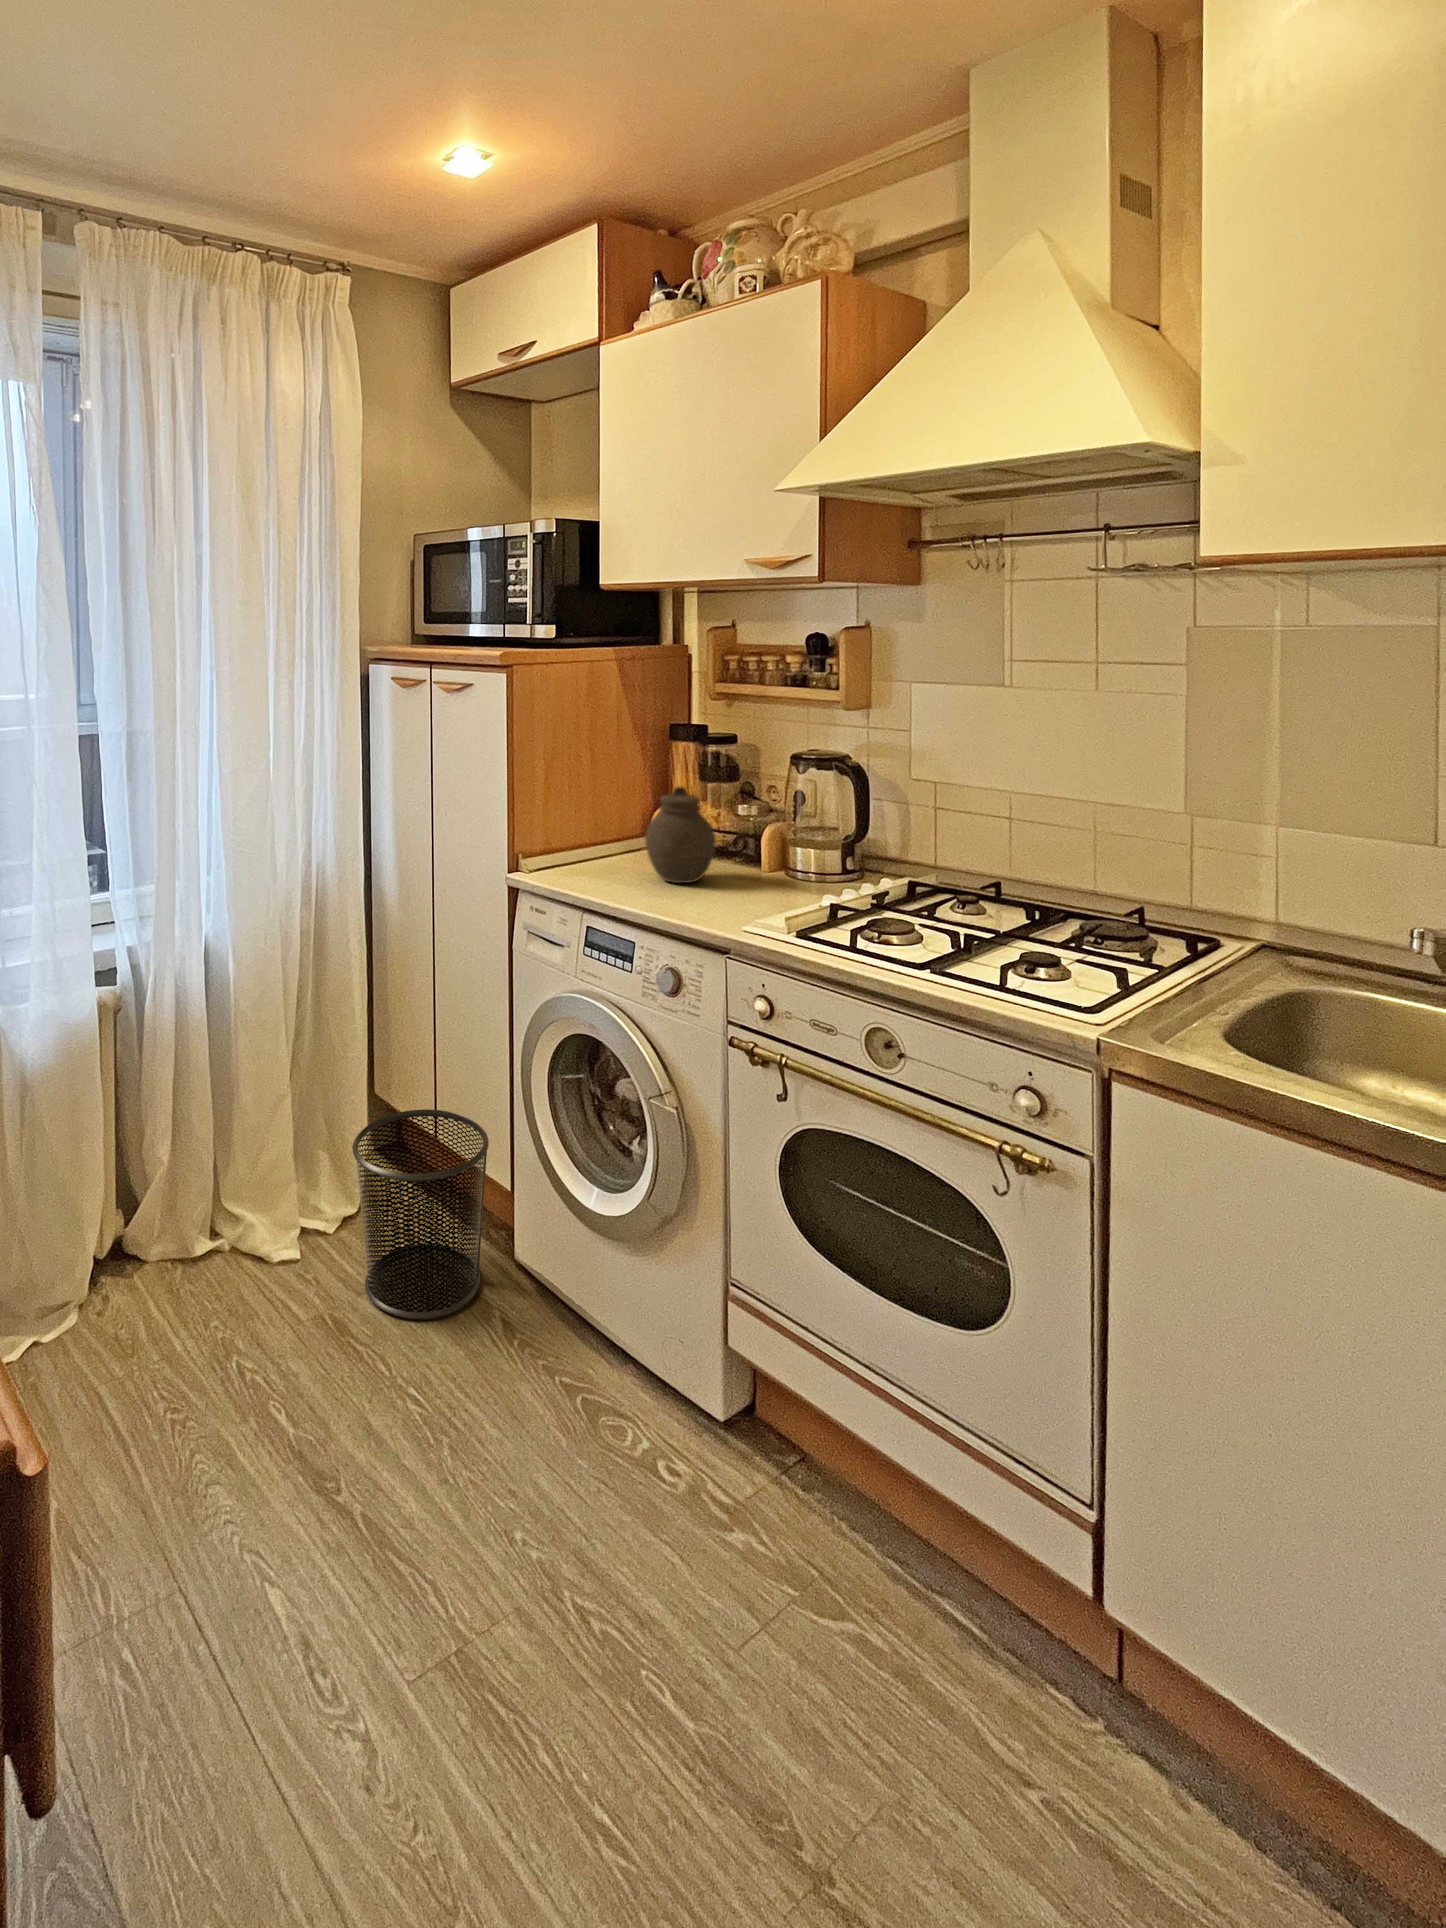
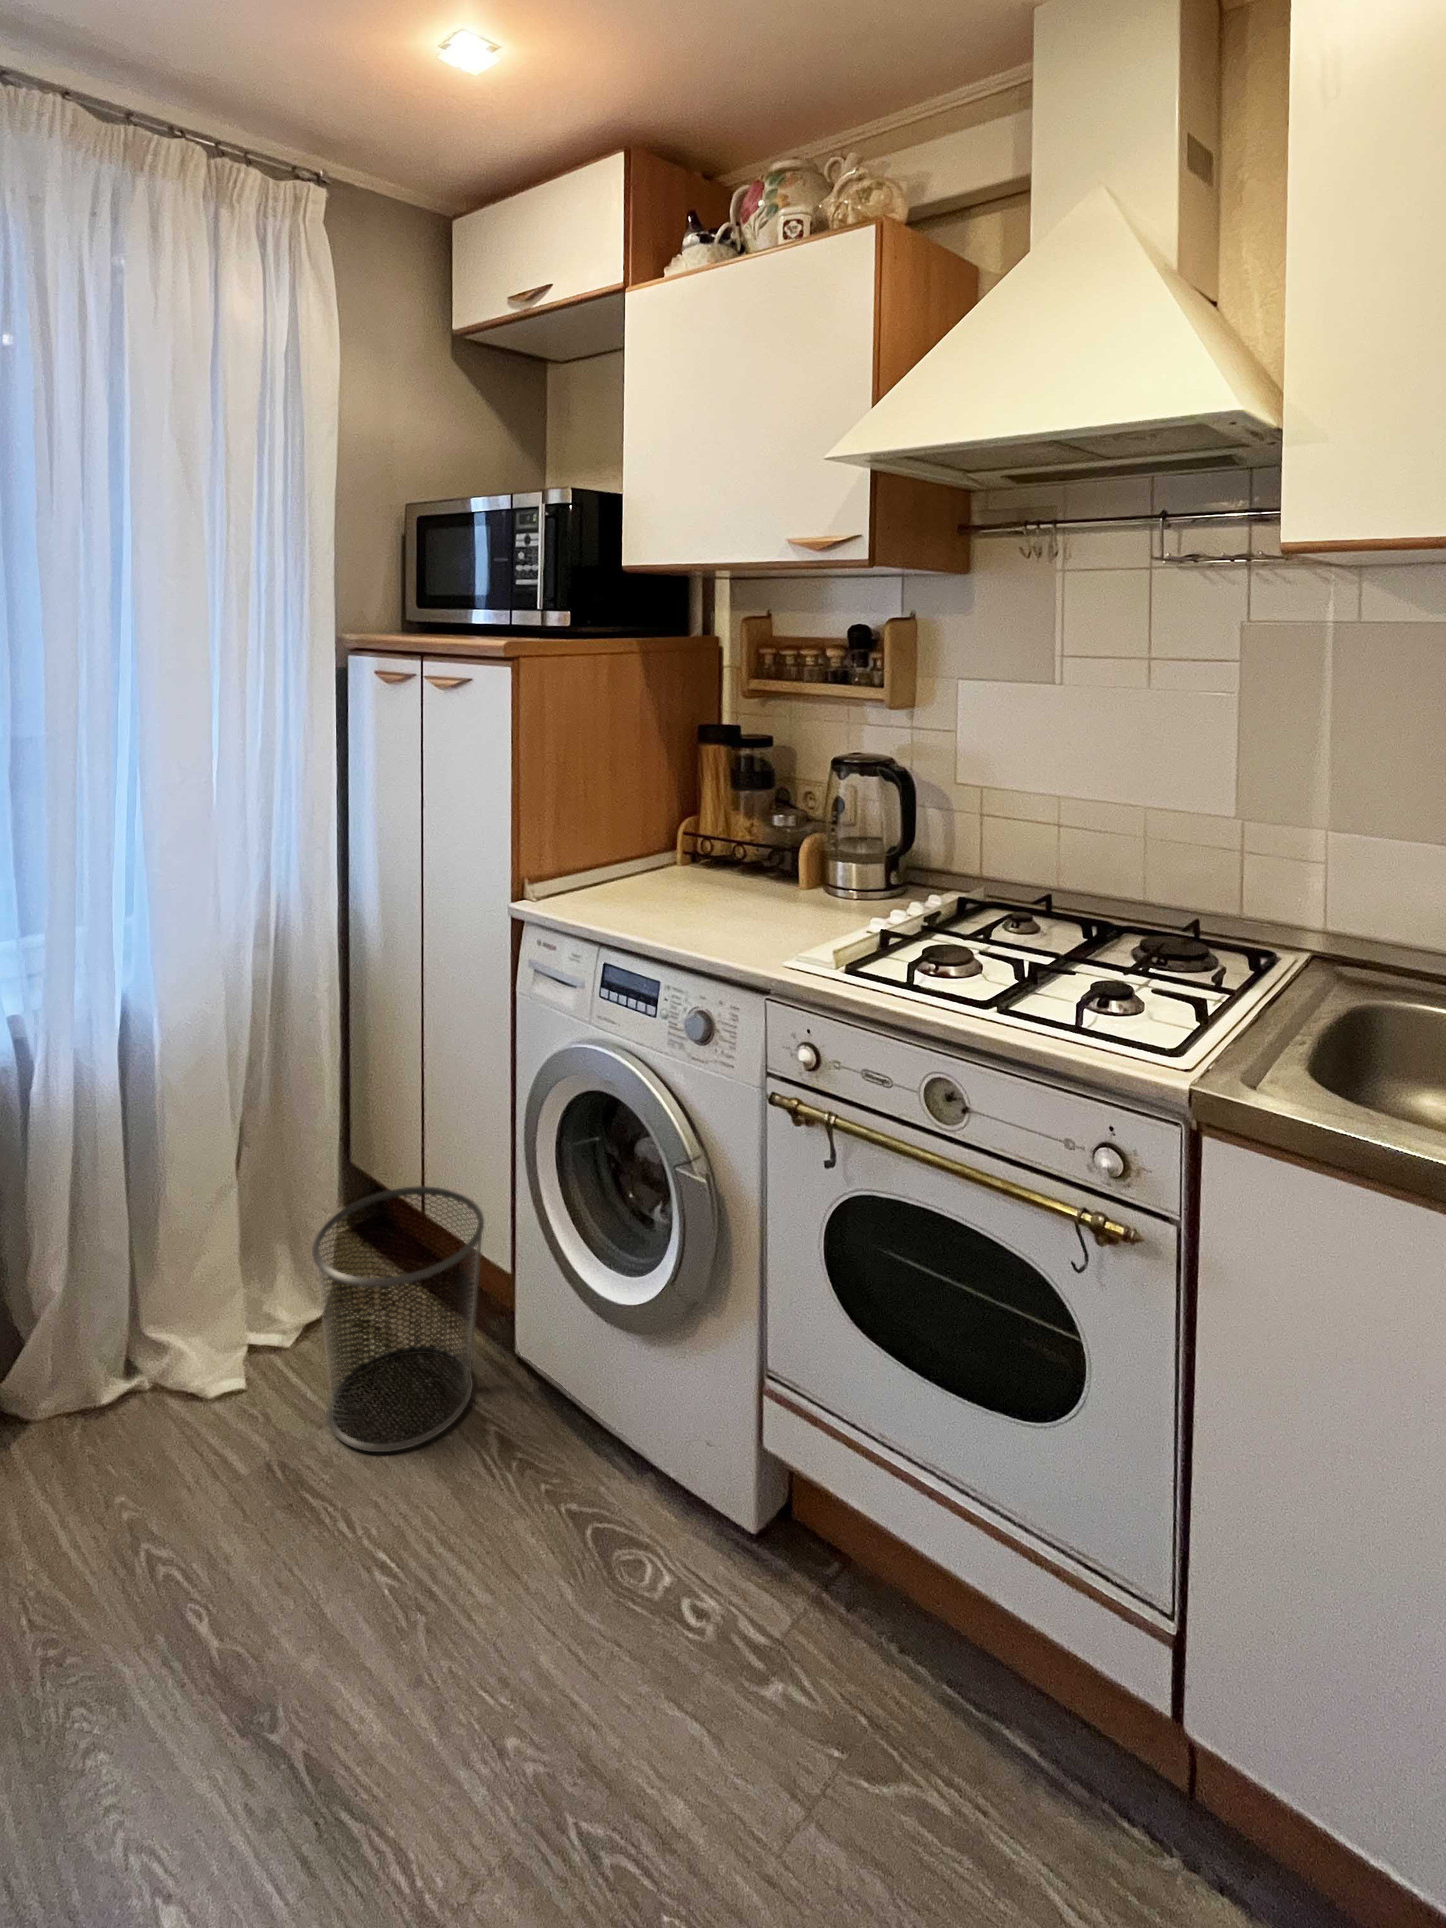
jar: present [645,787,715,883] -> none [672,797,751,908]

